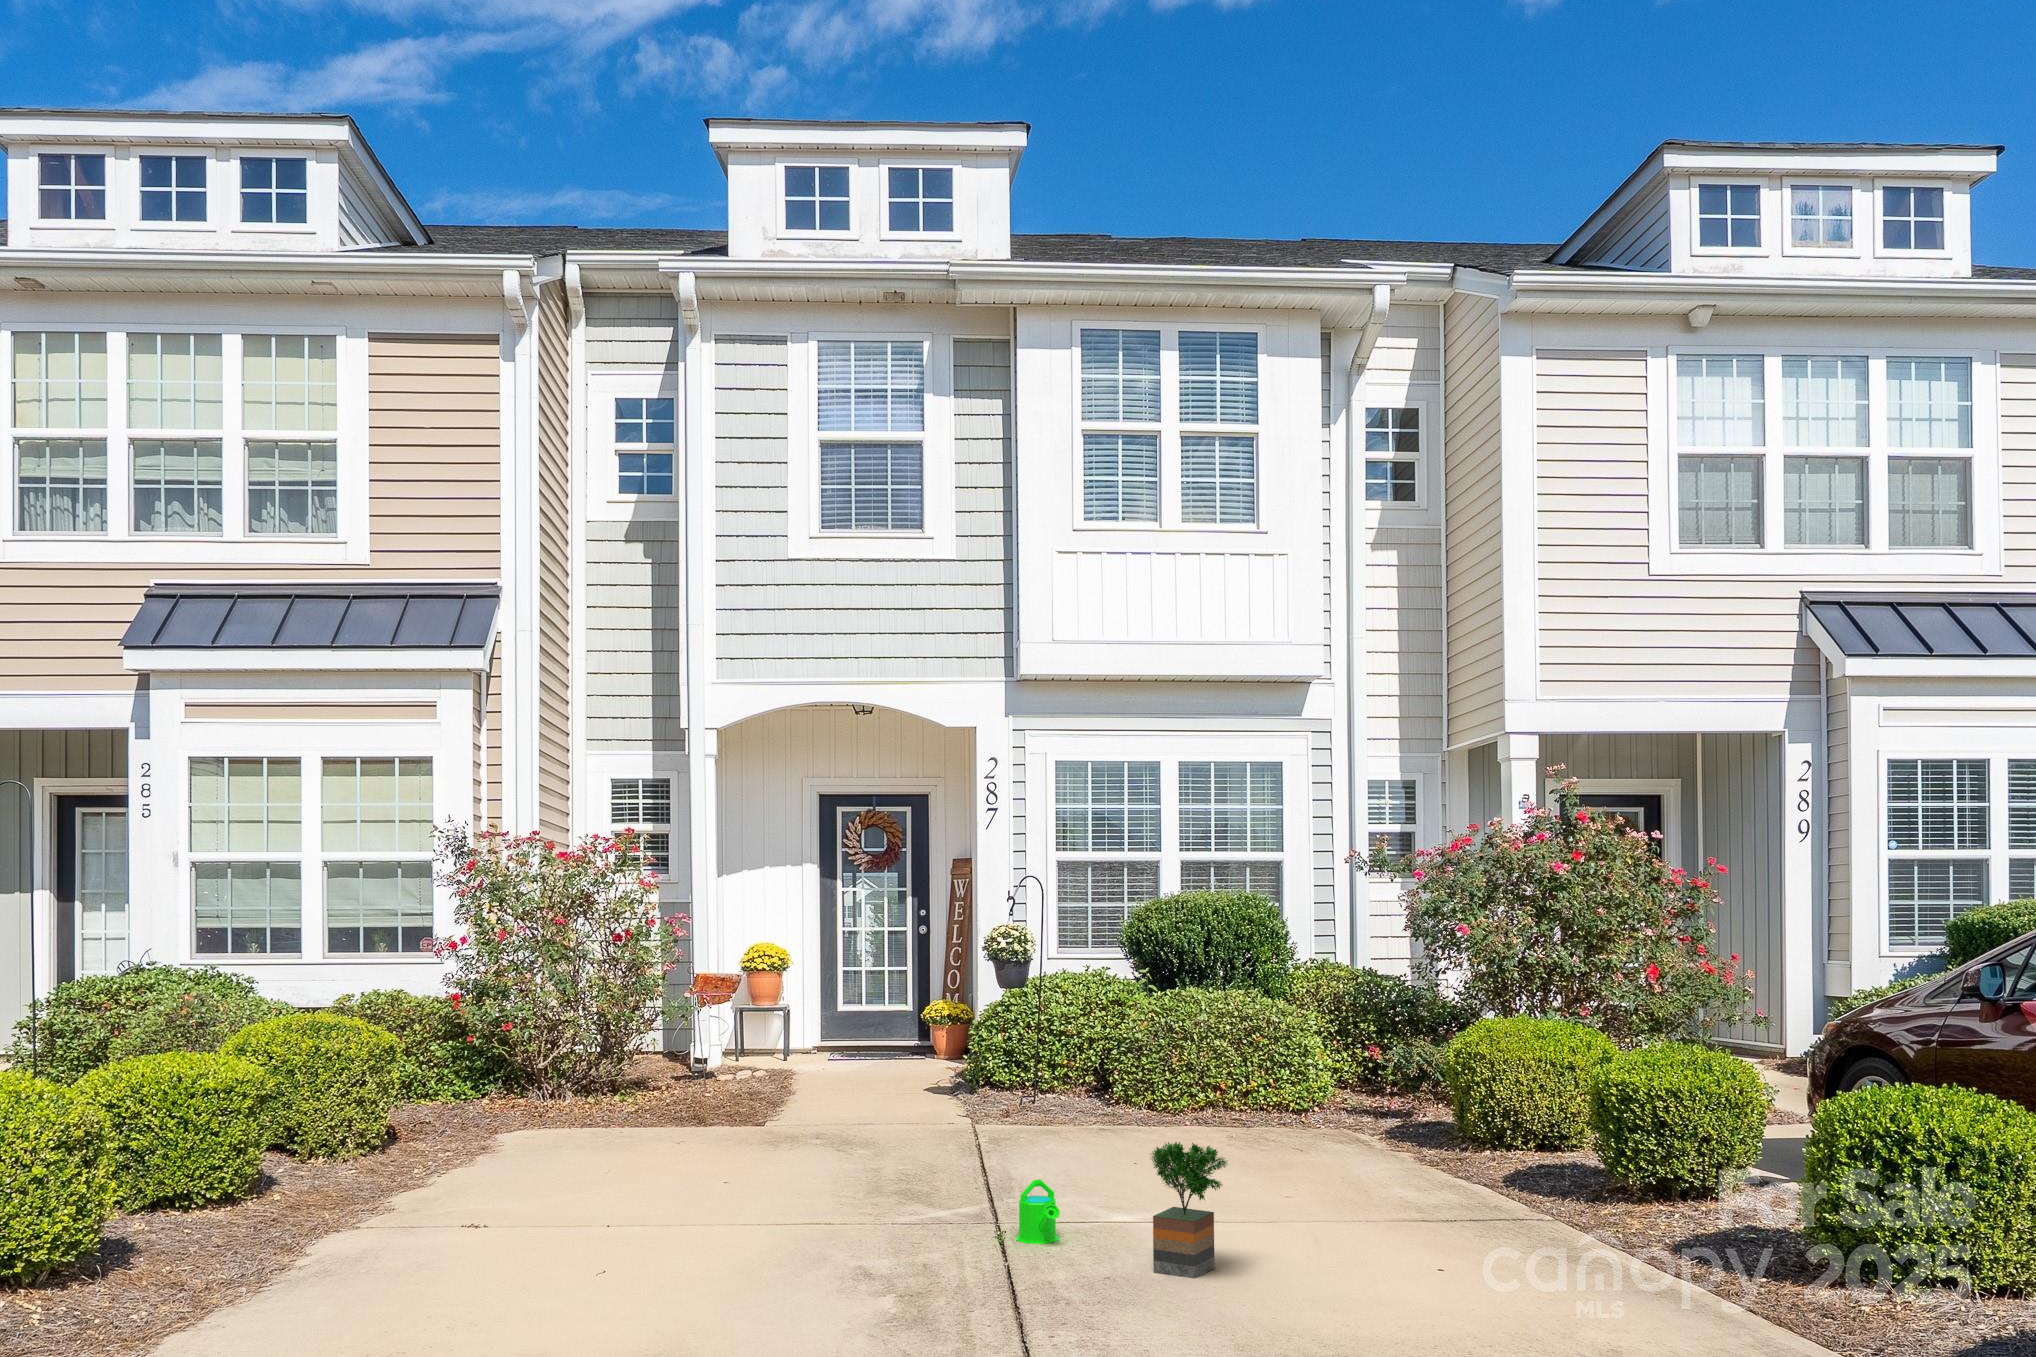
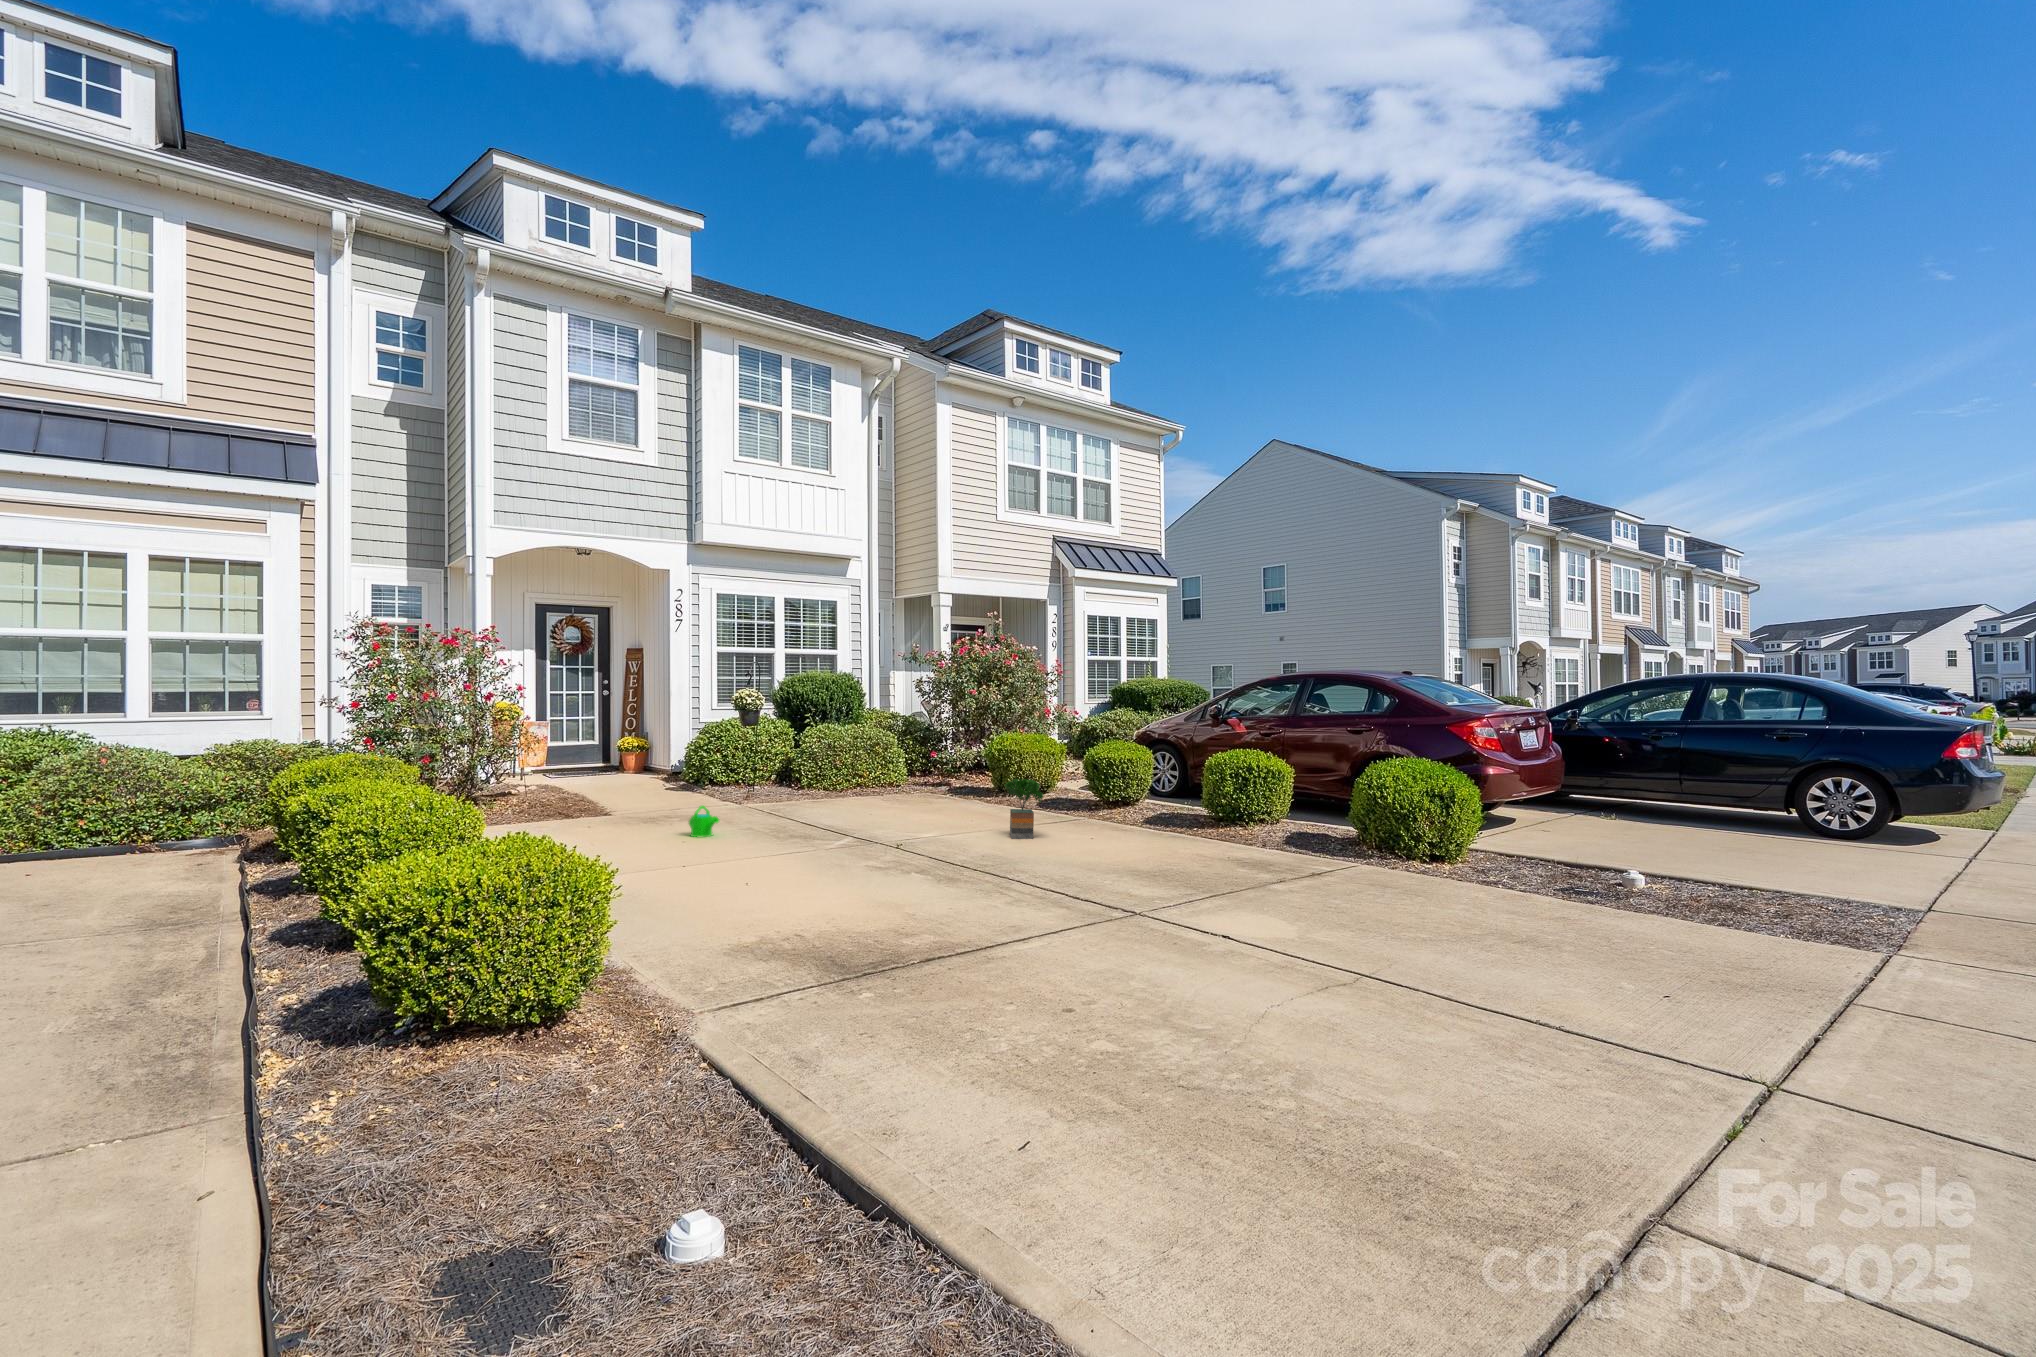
watering can: present [1016,1179,1060,1244] -> present [689,806,719,837]

